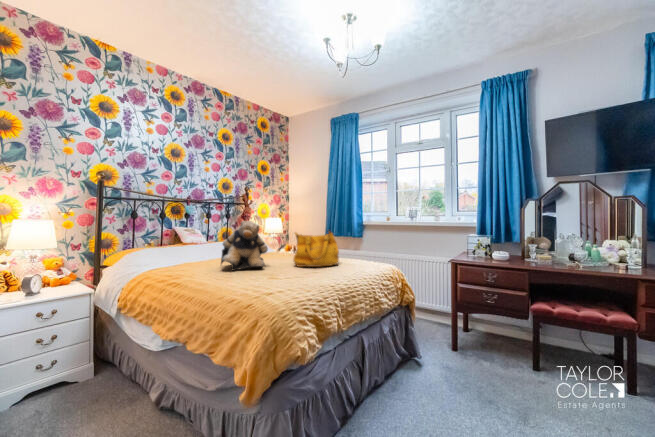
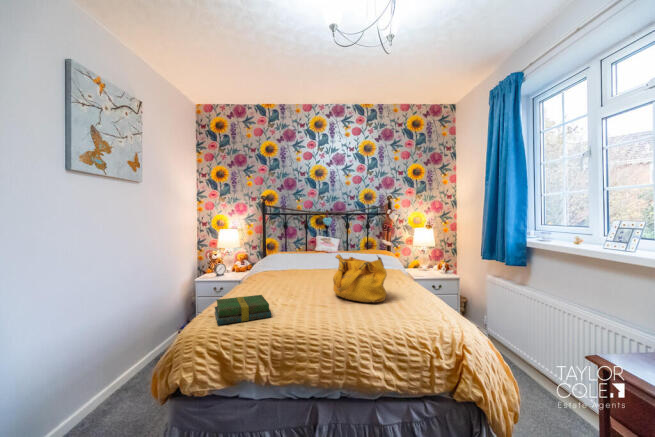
teddy bear: present [221,221,268,270] -> none [274,239,321,287]
book: none [257,271,310,296] -> present [215,295,271,325]

